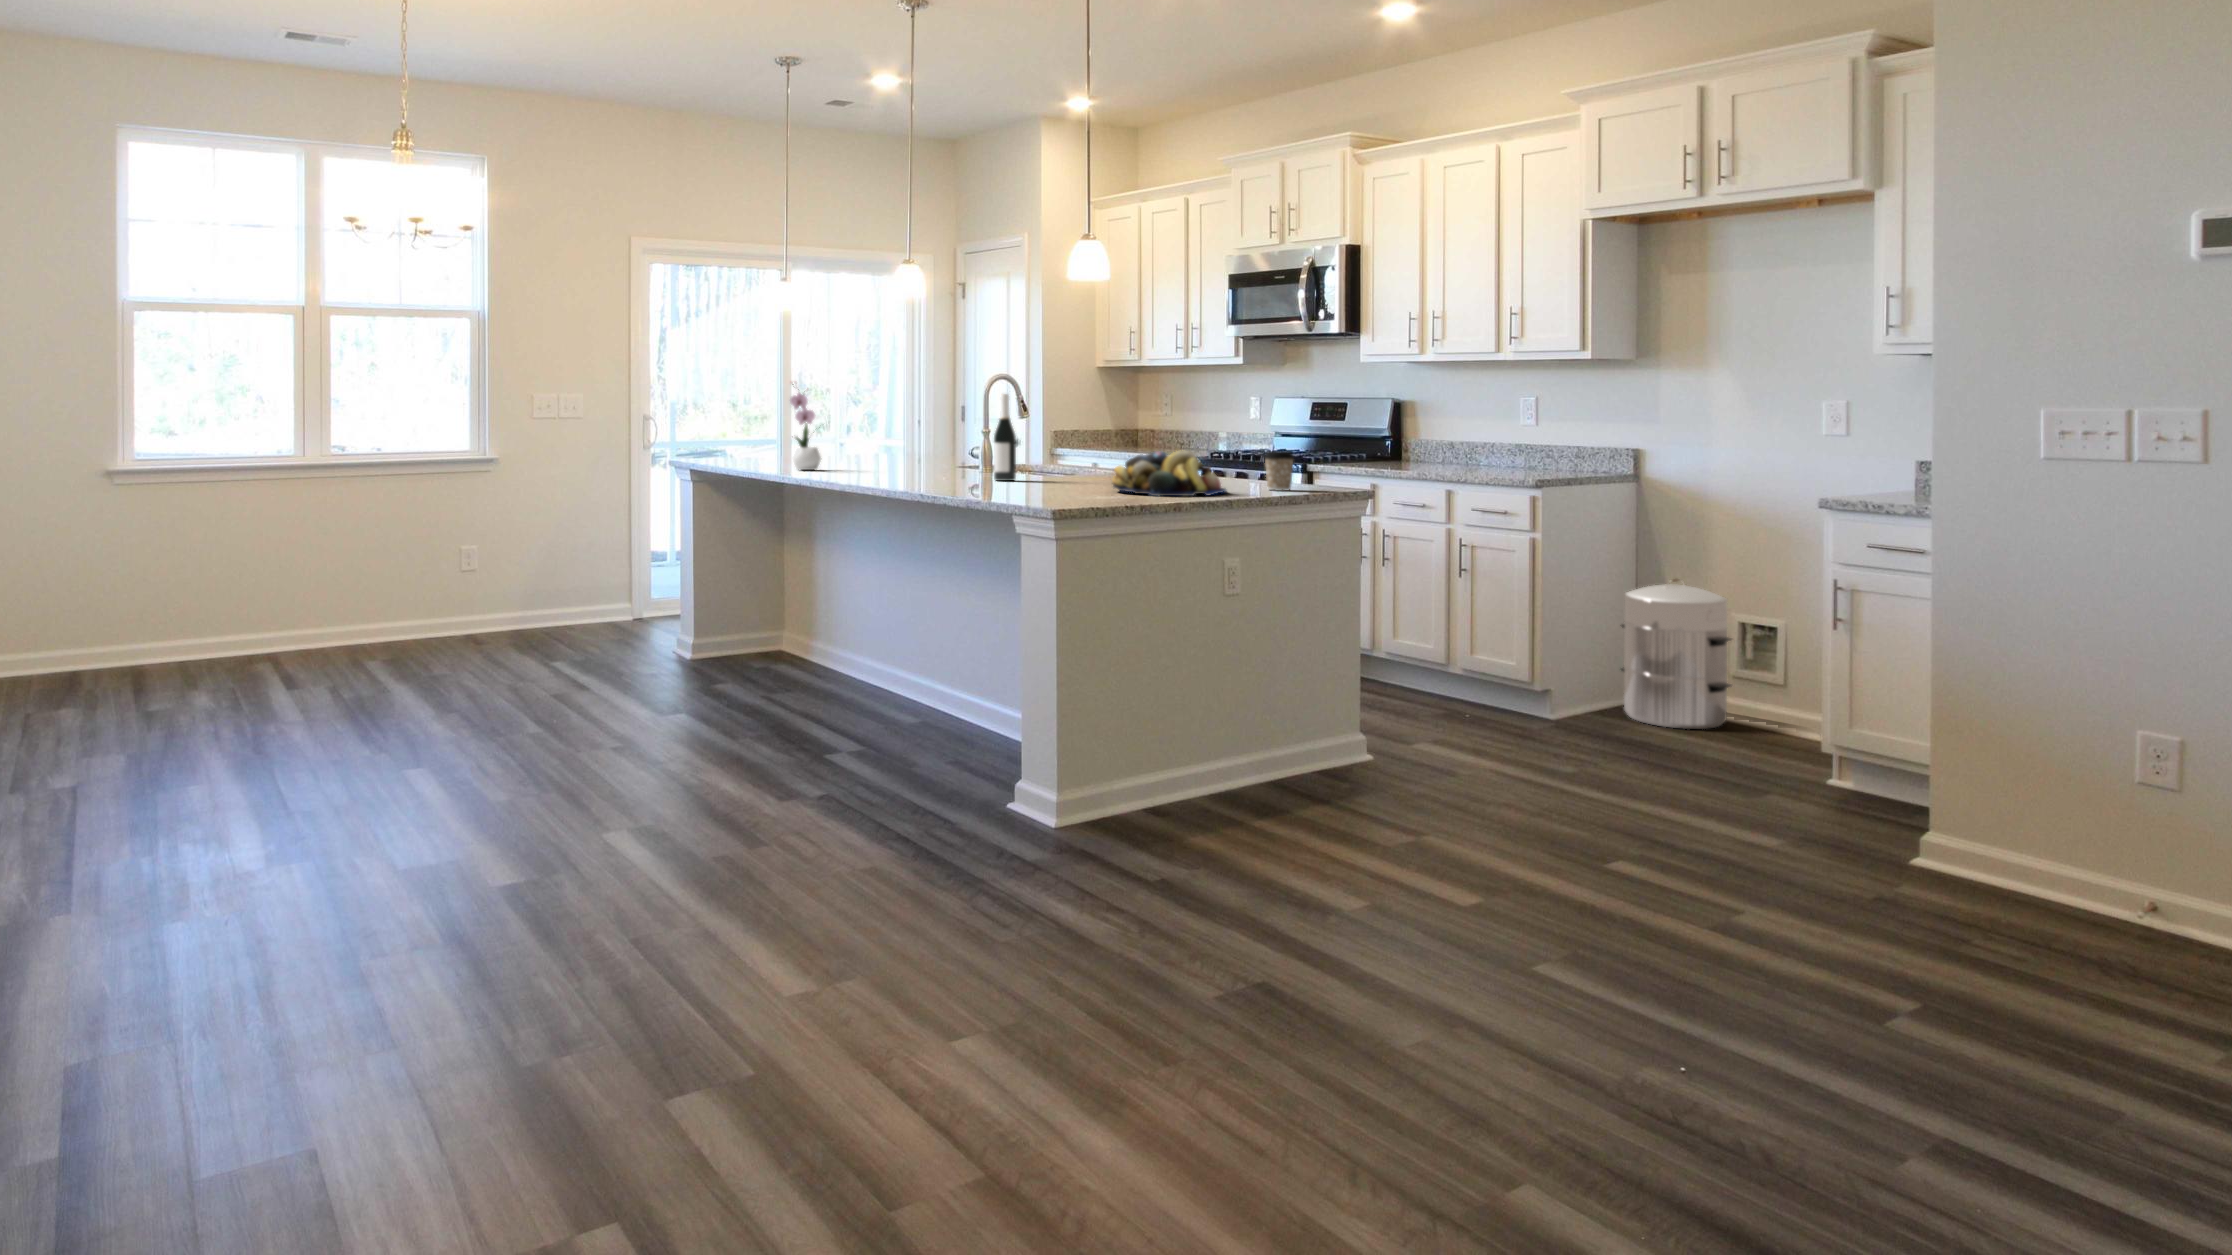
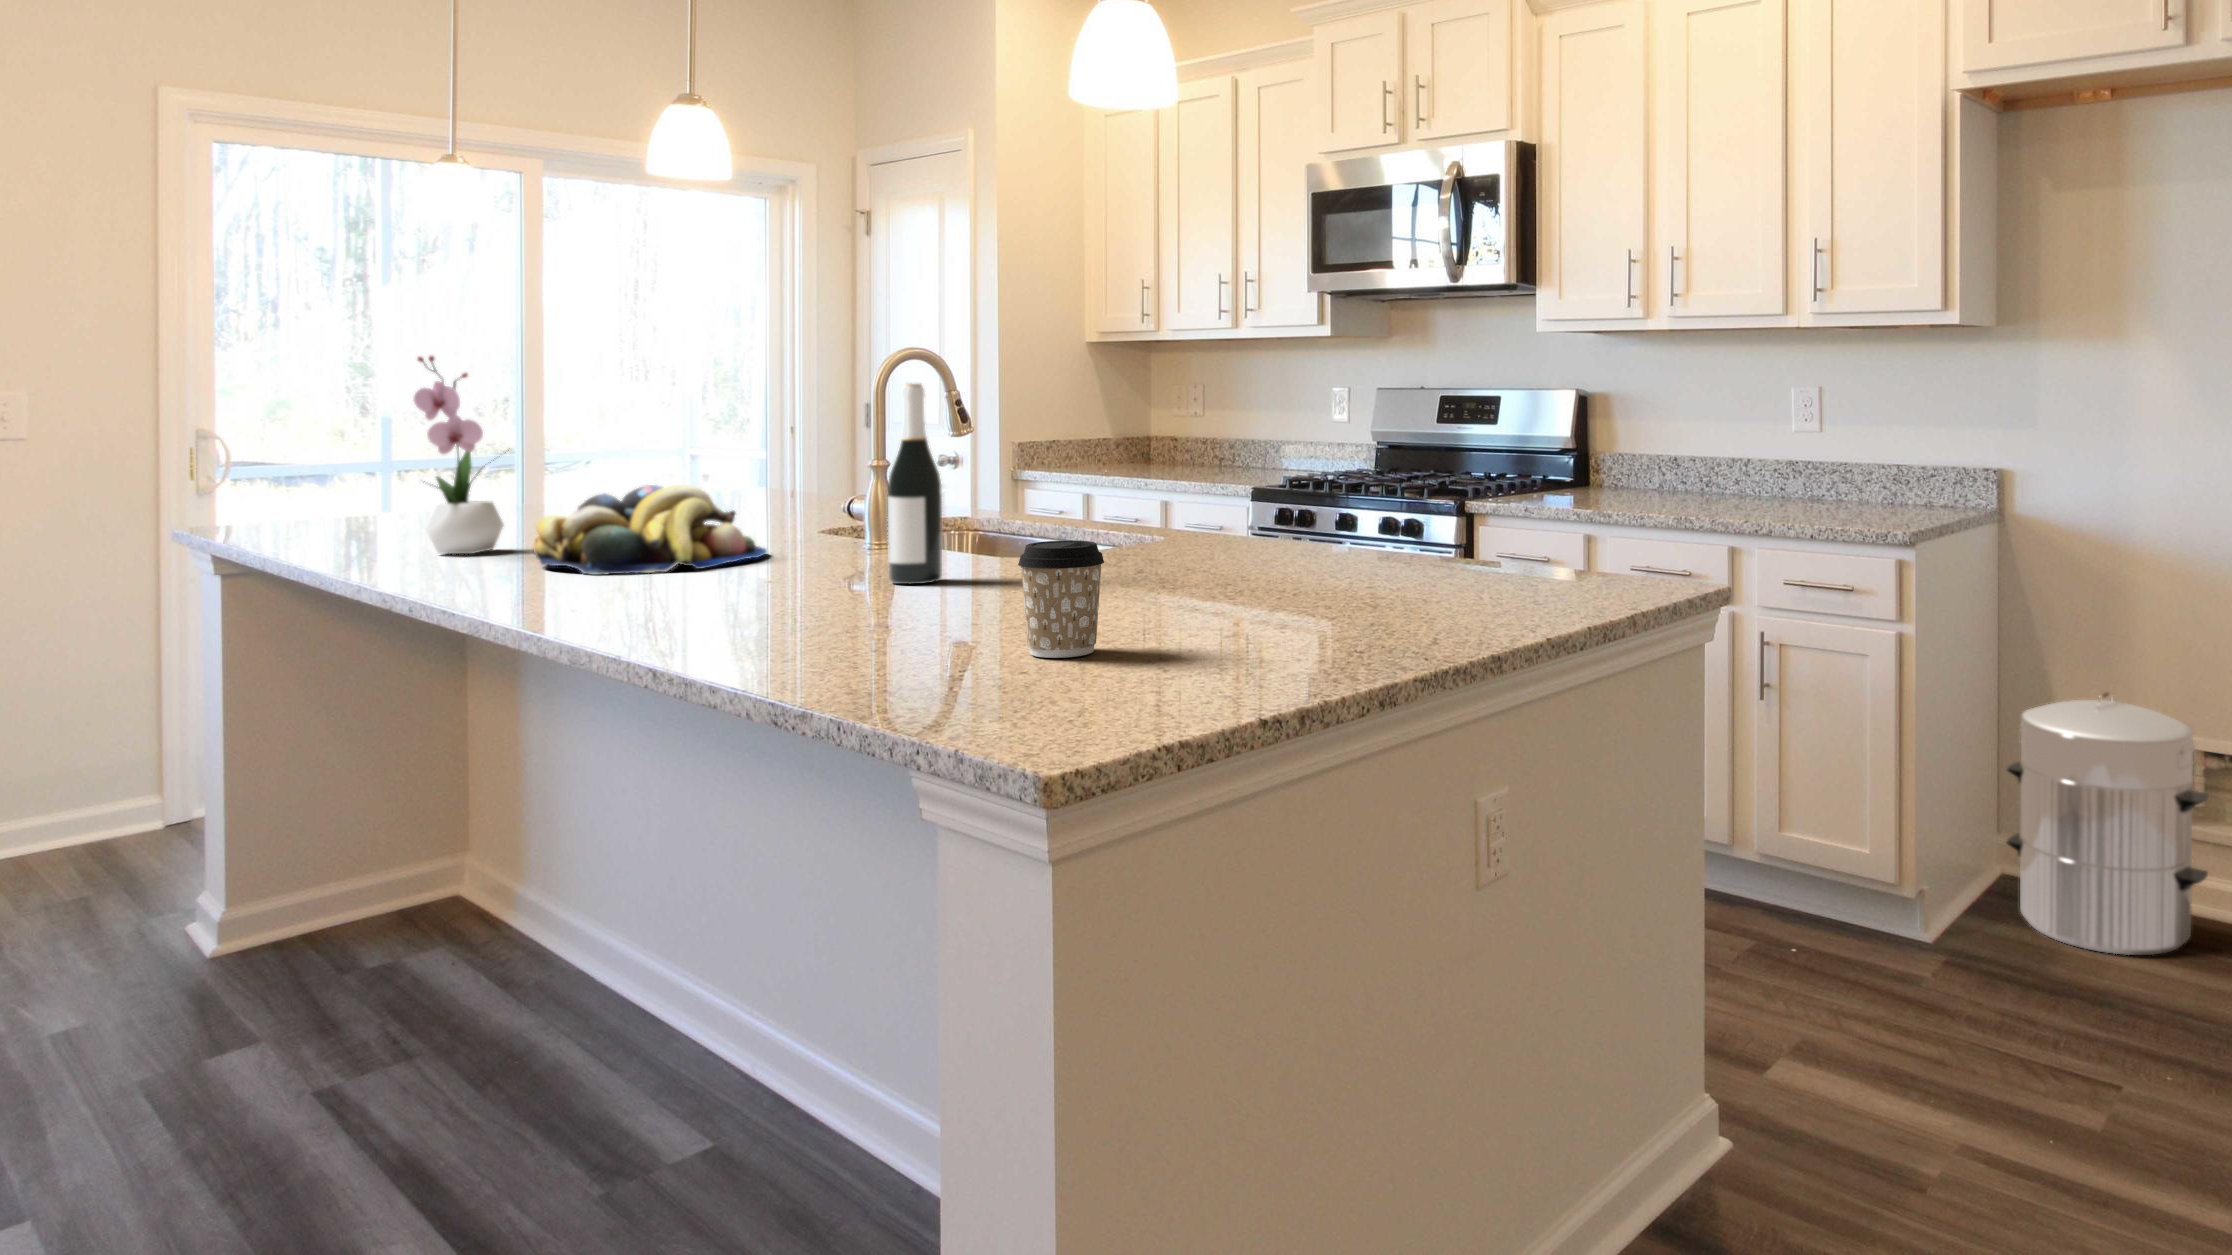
fruit bowl: present [1112,450,1226,496] -> present [533,485,767,575]
coffee cup: present [1265,451,1294,491] -> present [1018,540,1104,658]

